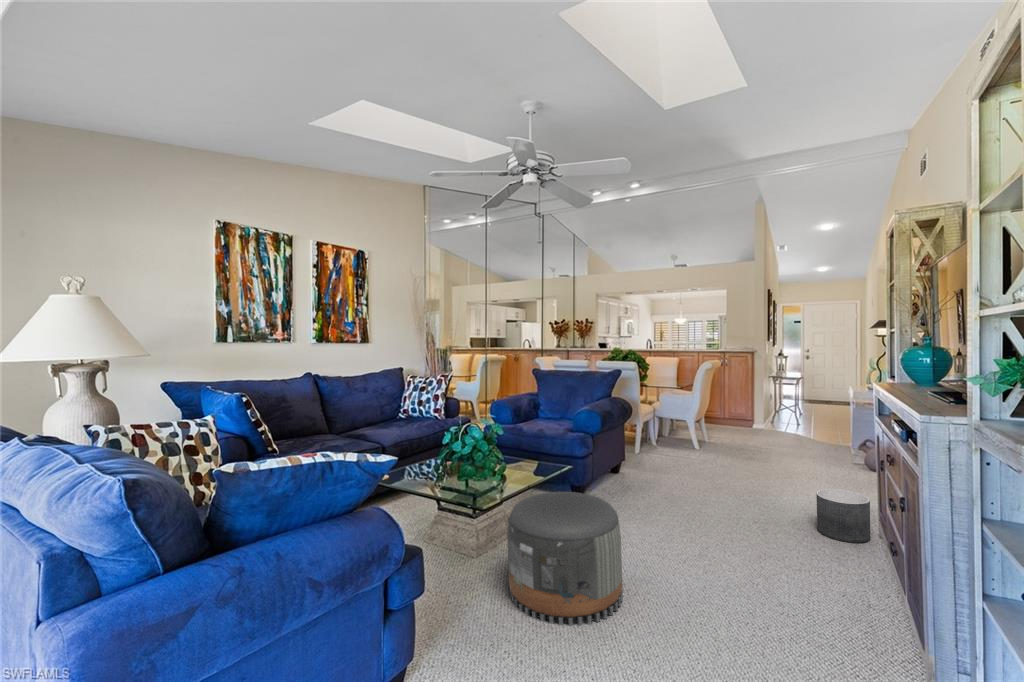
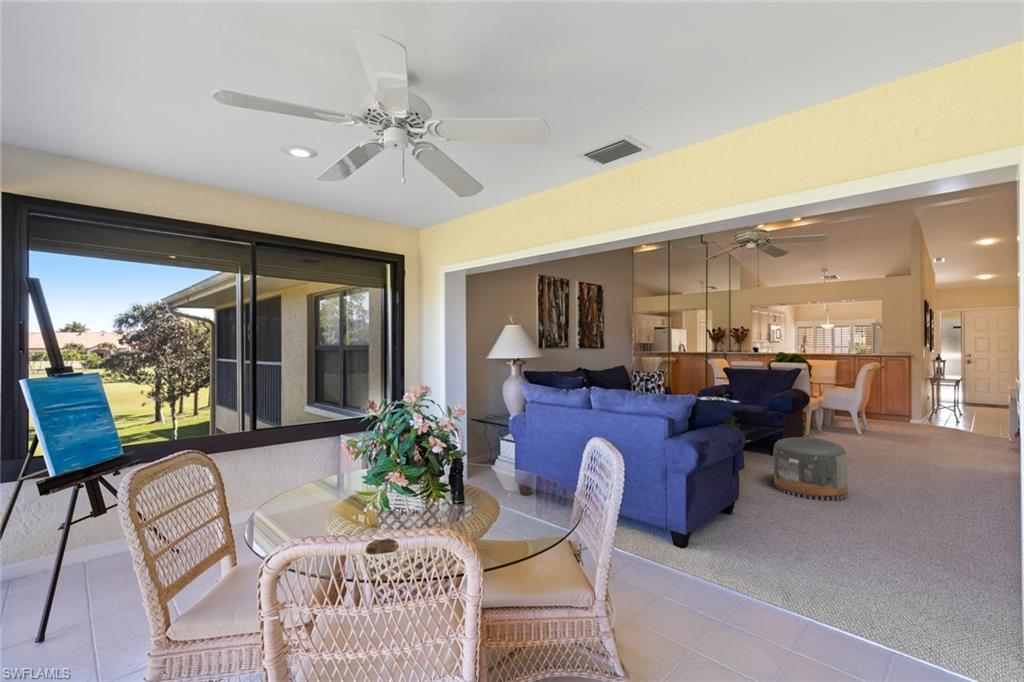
planter: present [816,489,870,543] -> none [976,452,1019,485]

